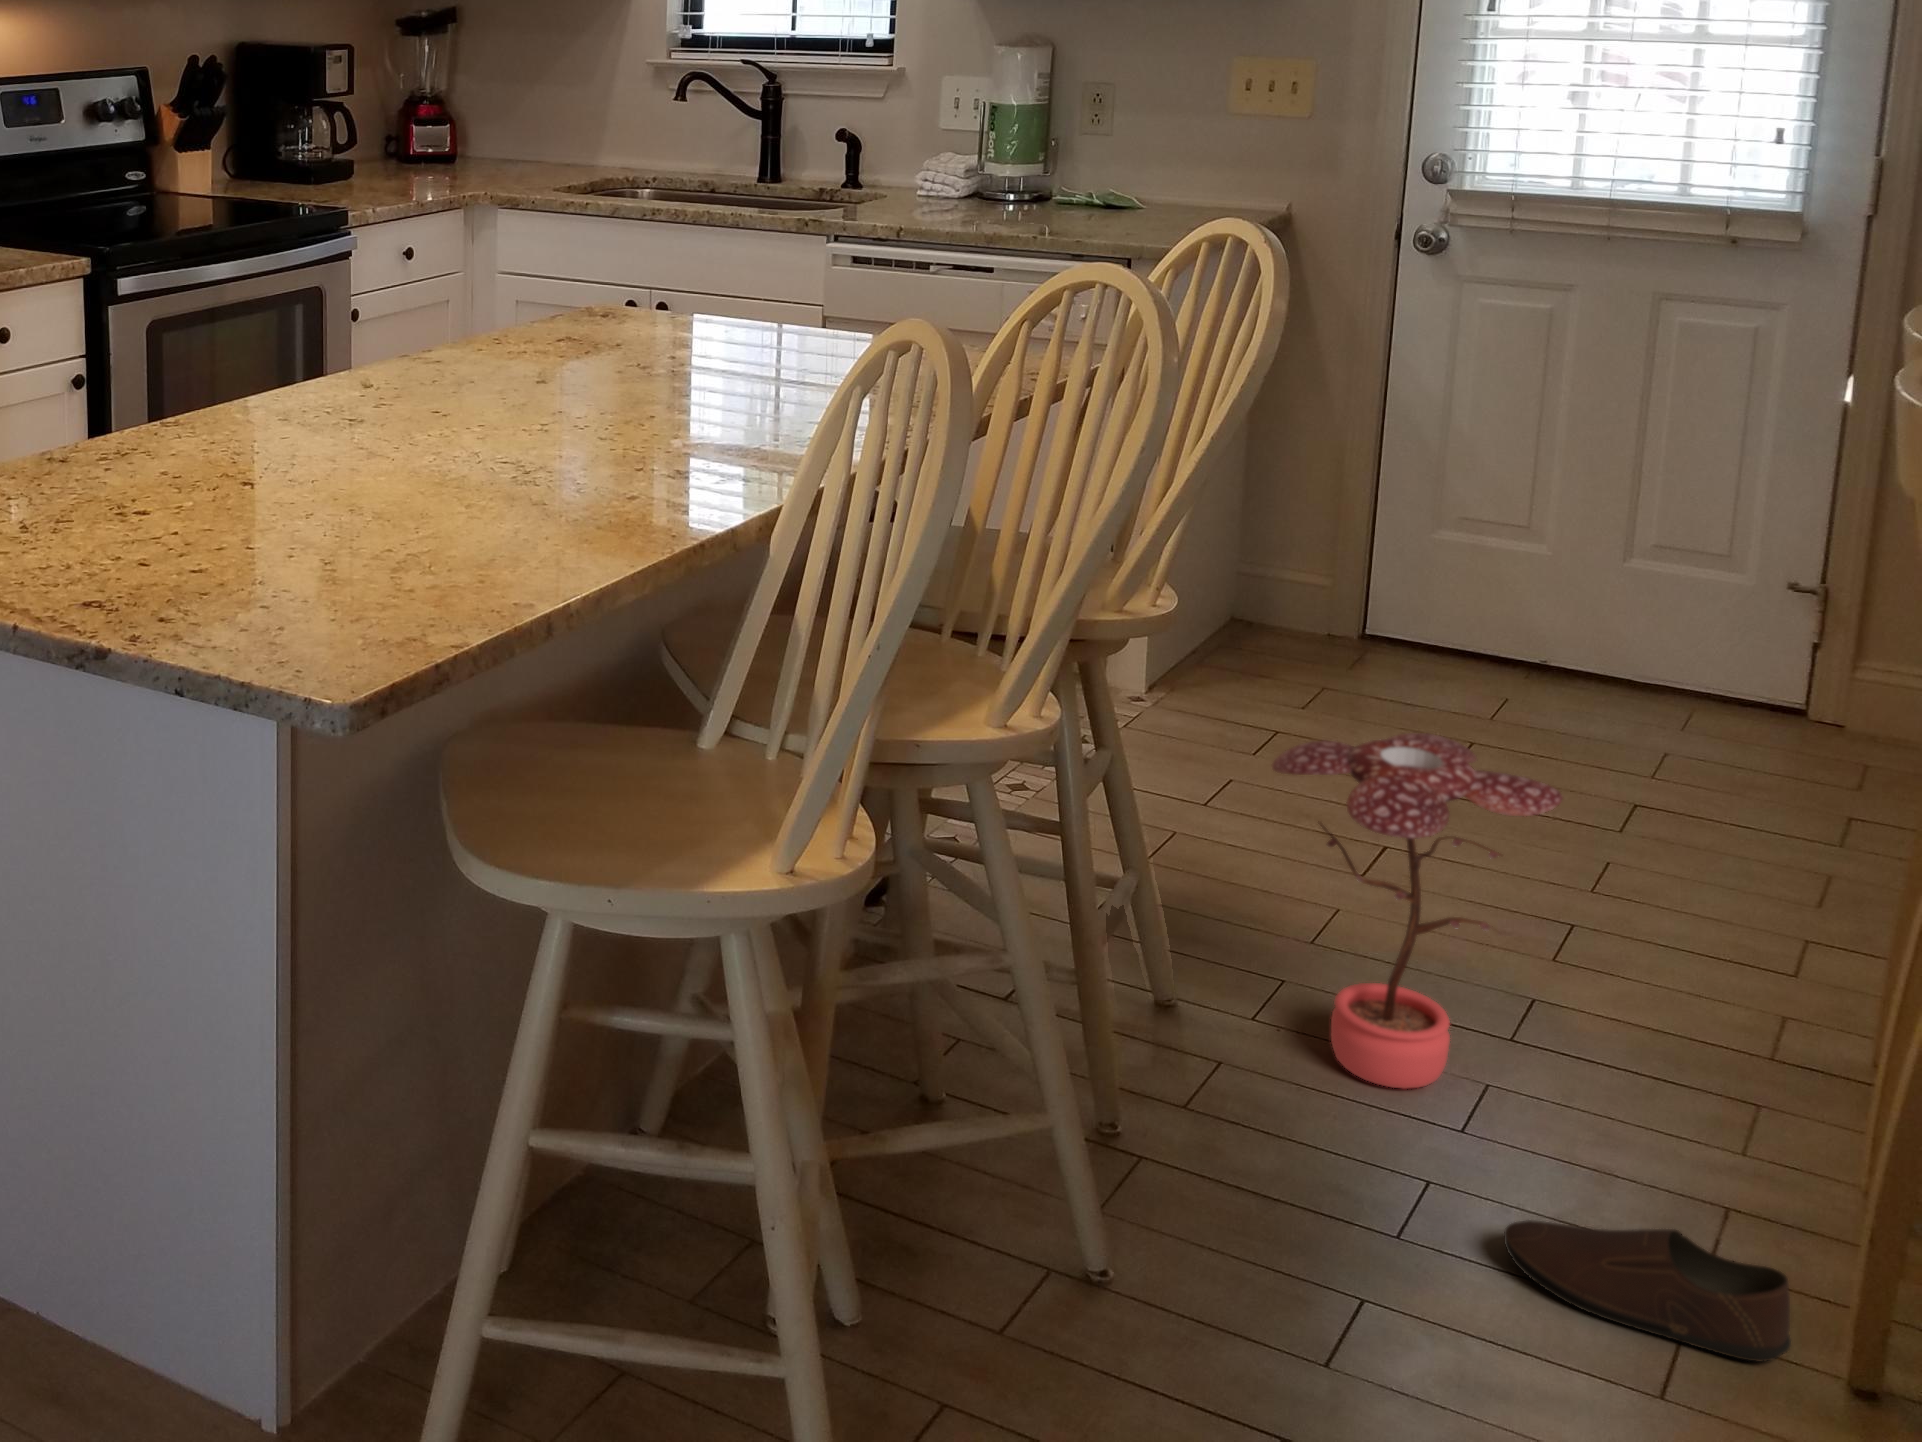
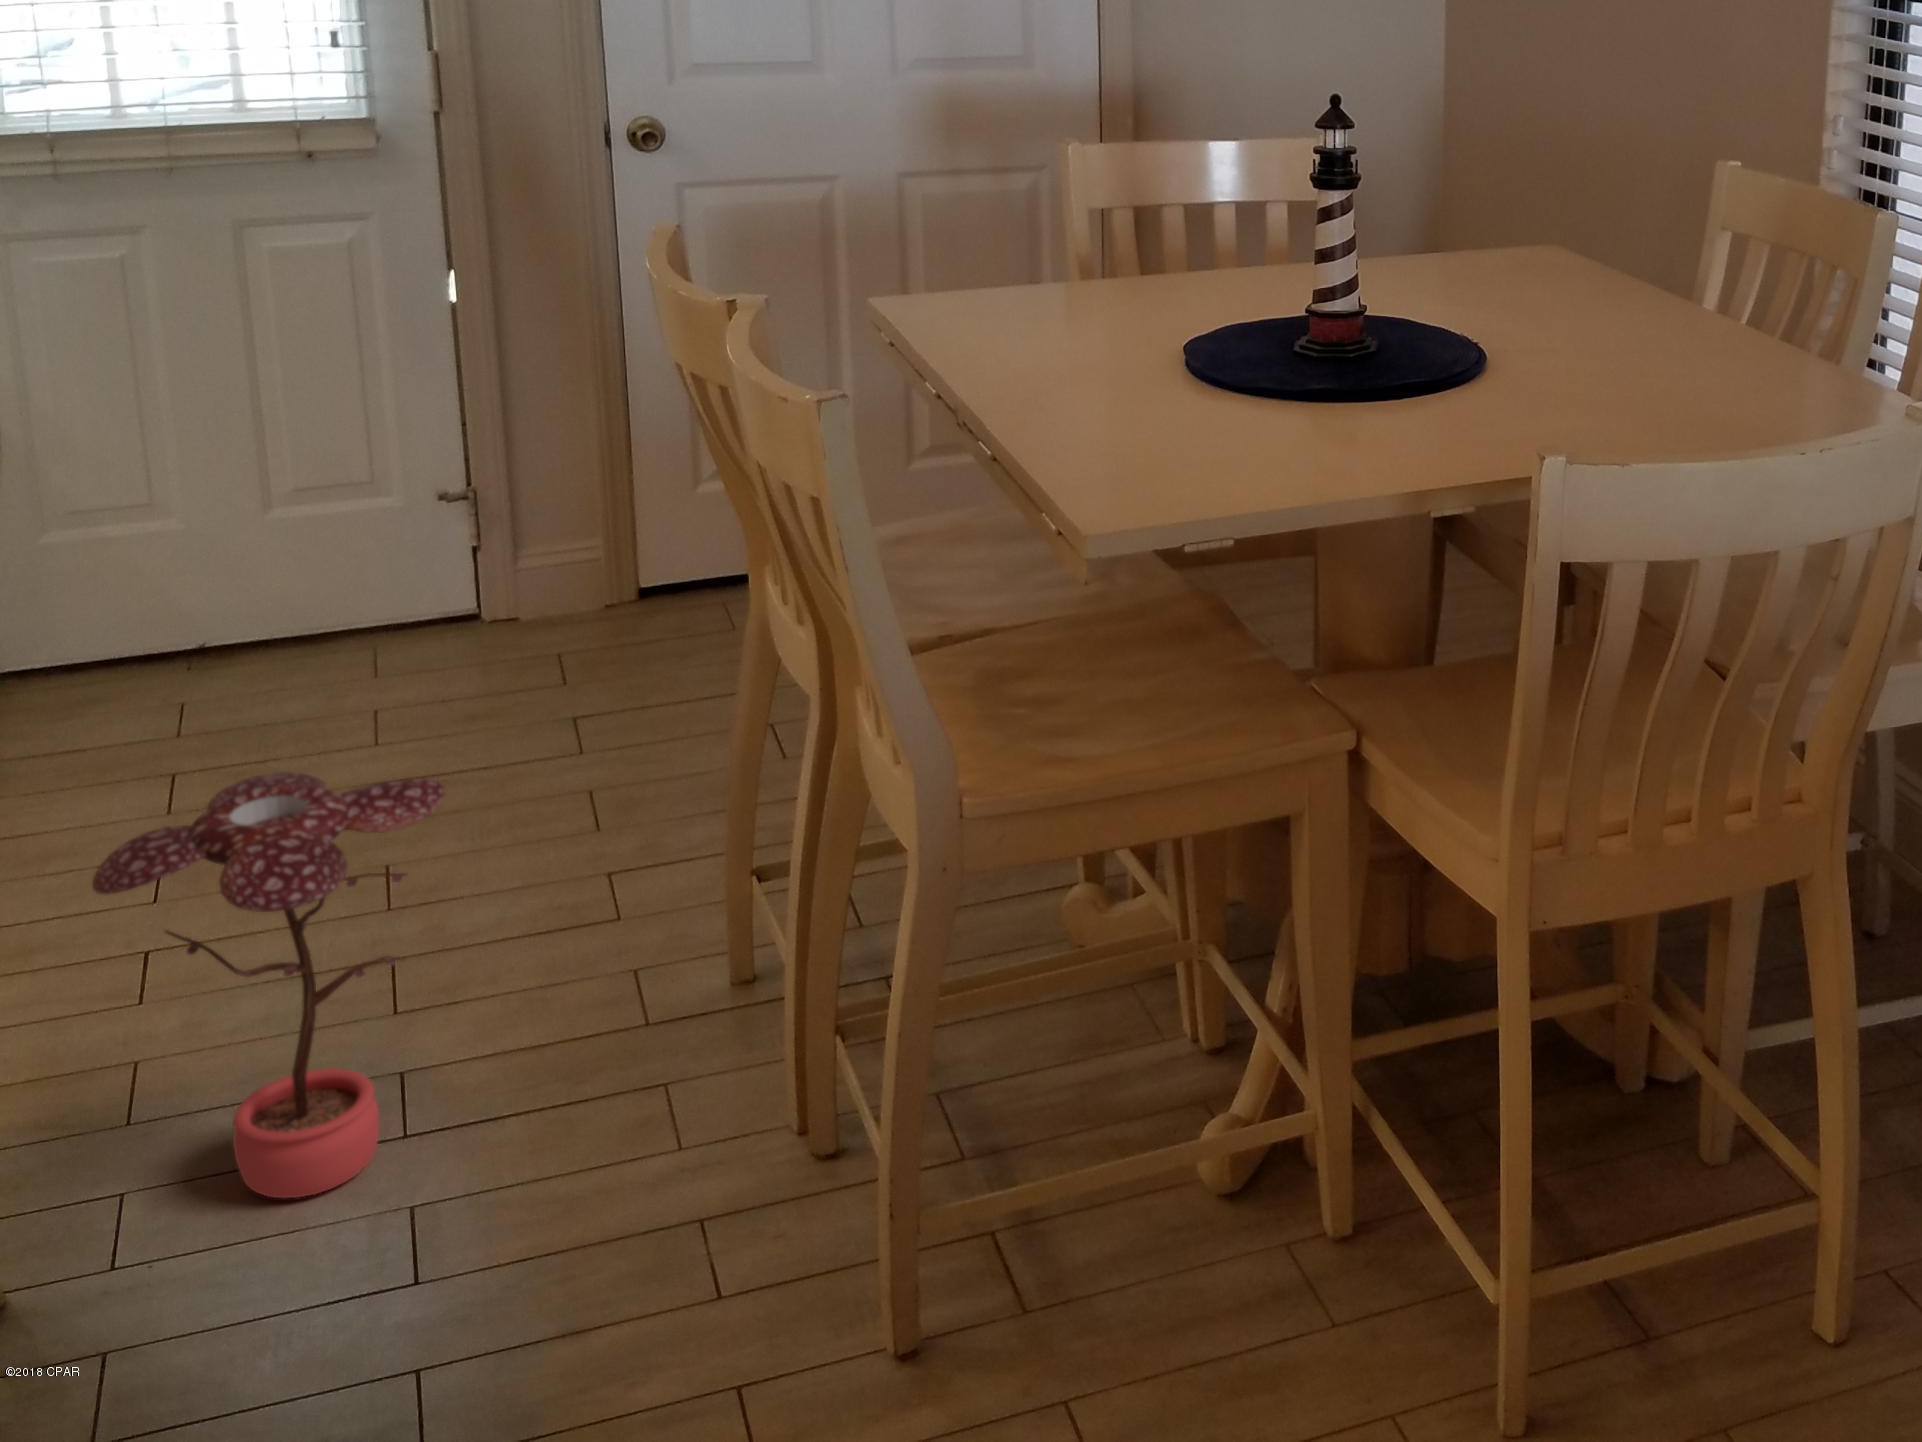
shoe: present [1504,1220,1791,1362] -> none [544,1145,828,1297]

